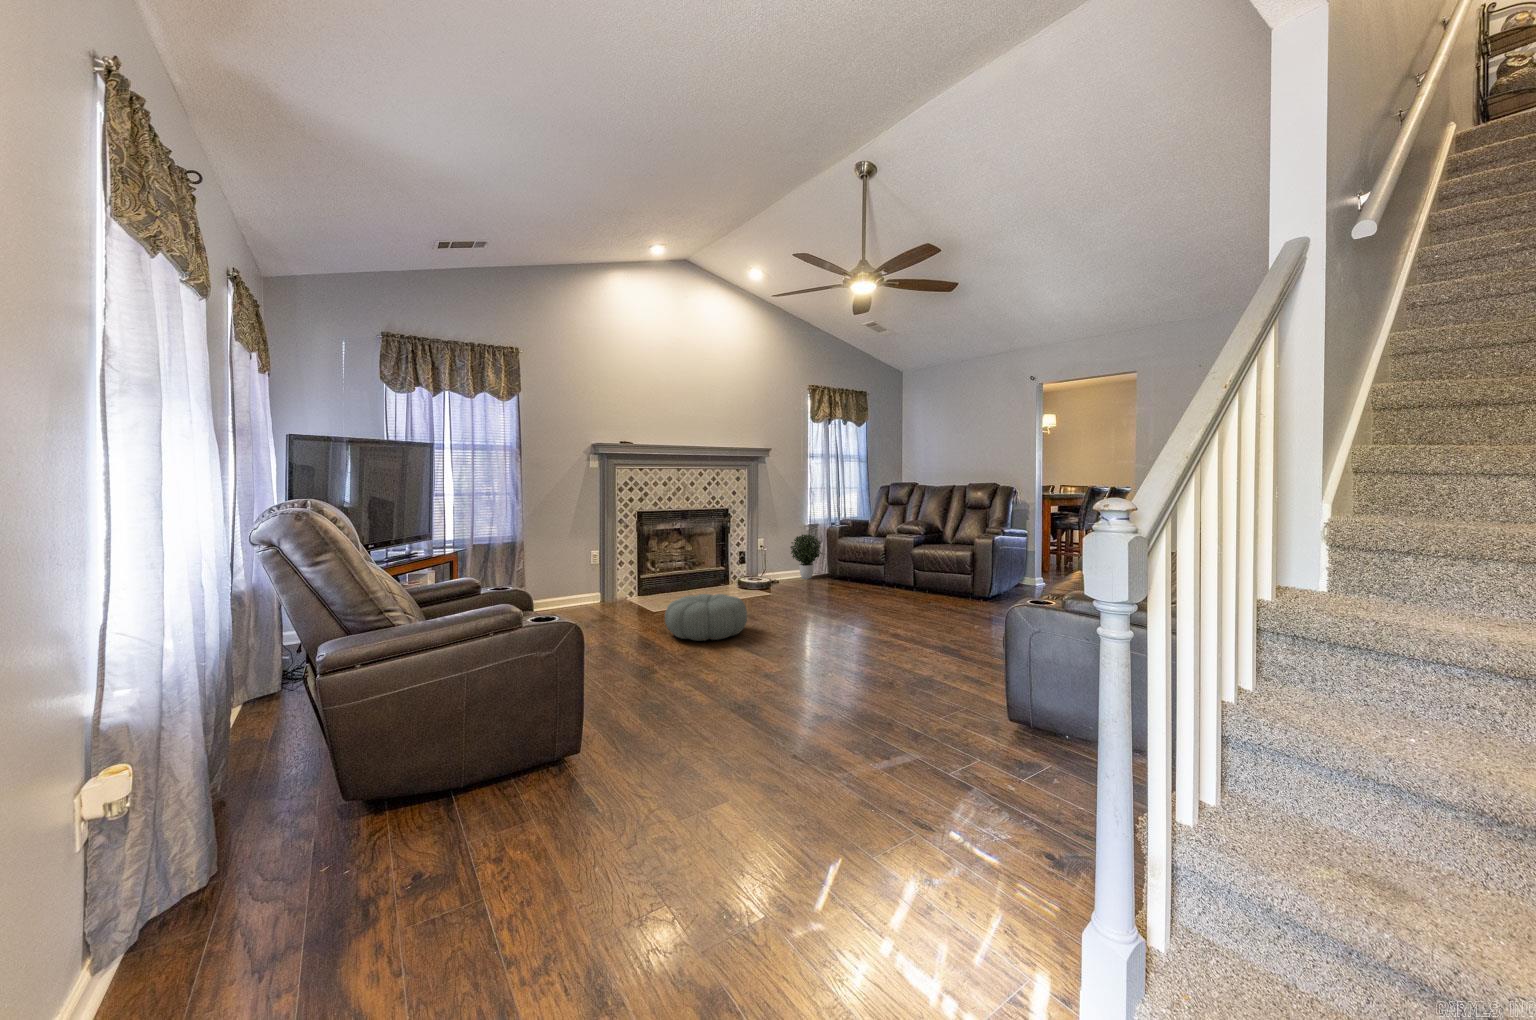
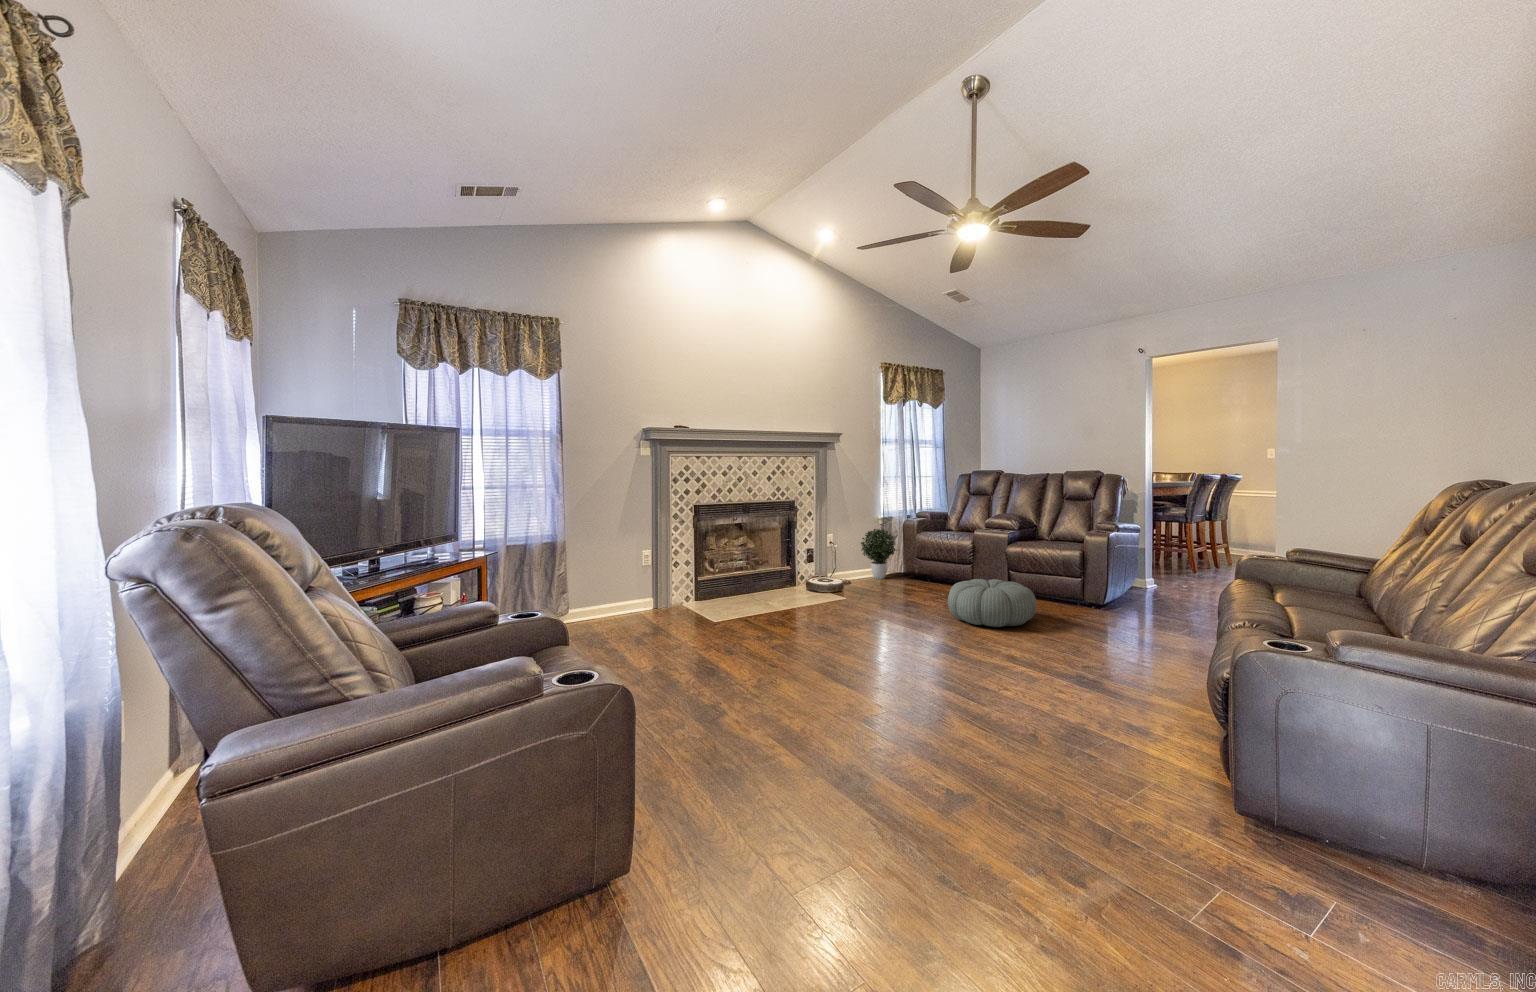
pouf: present [665,594,747,641] -> present [948,579,1037,627]

